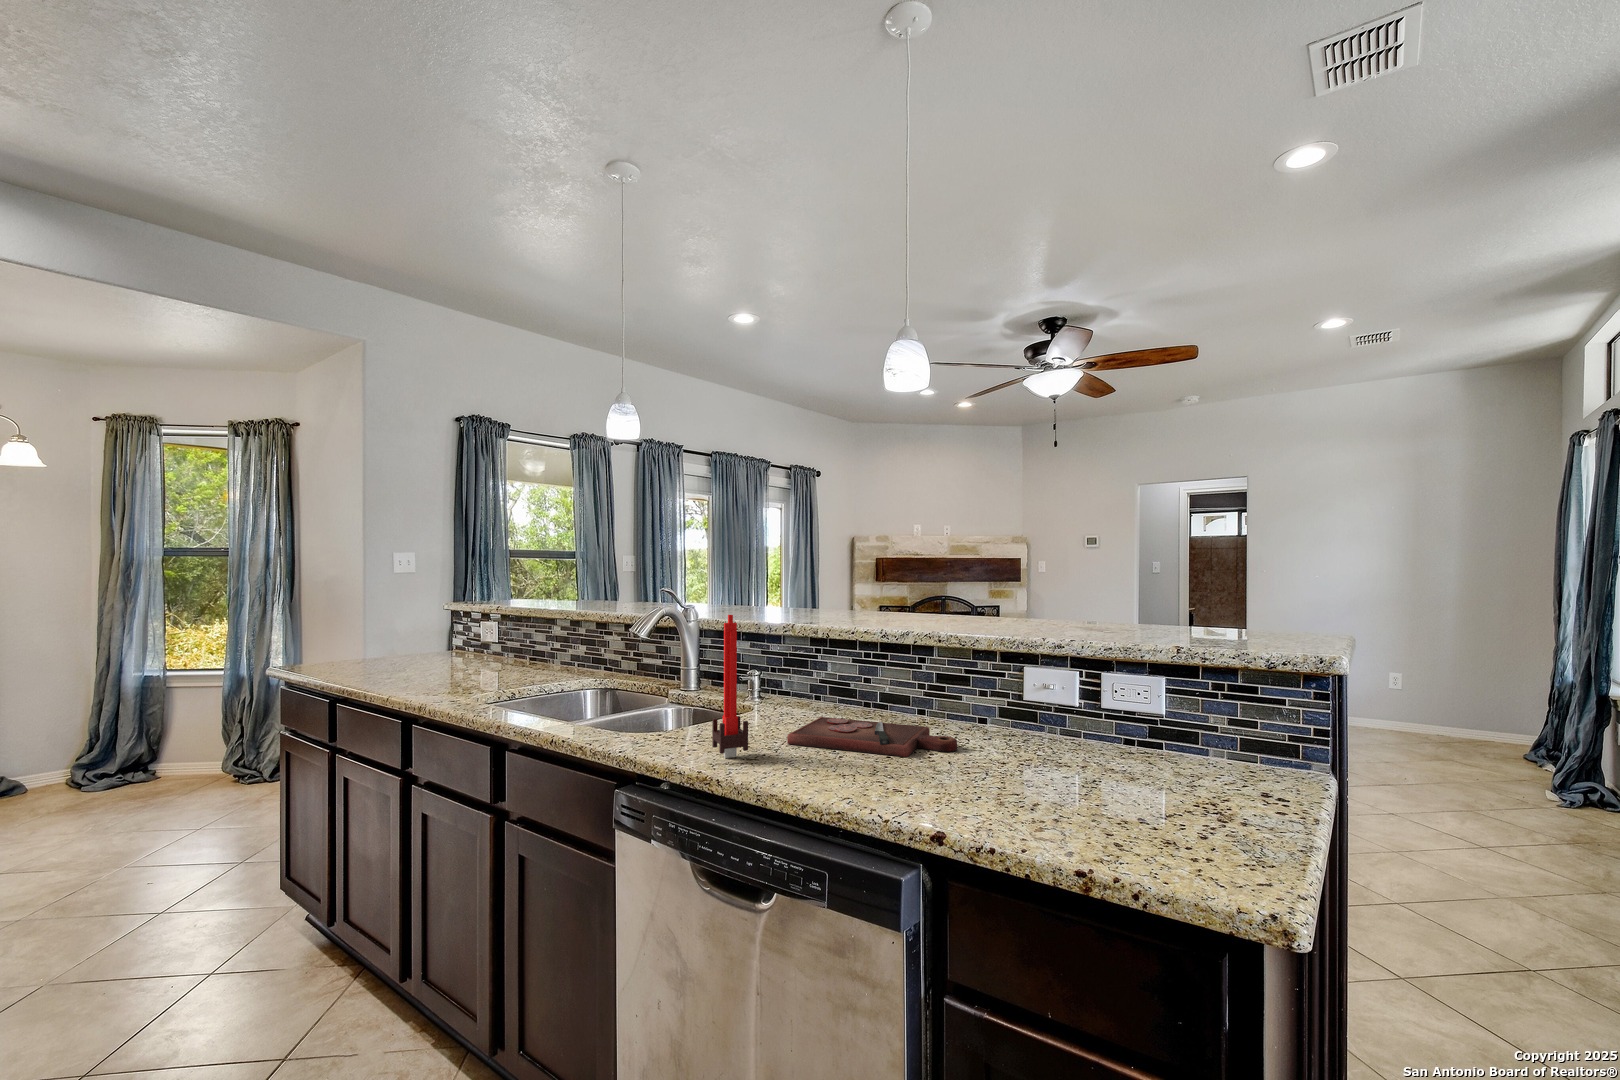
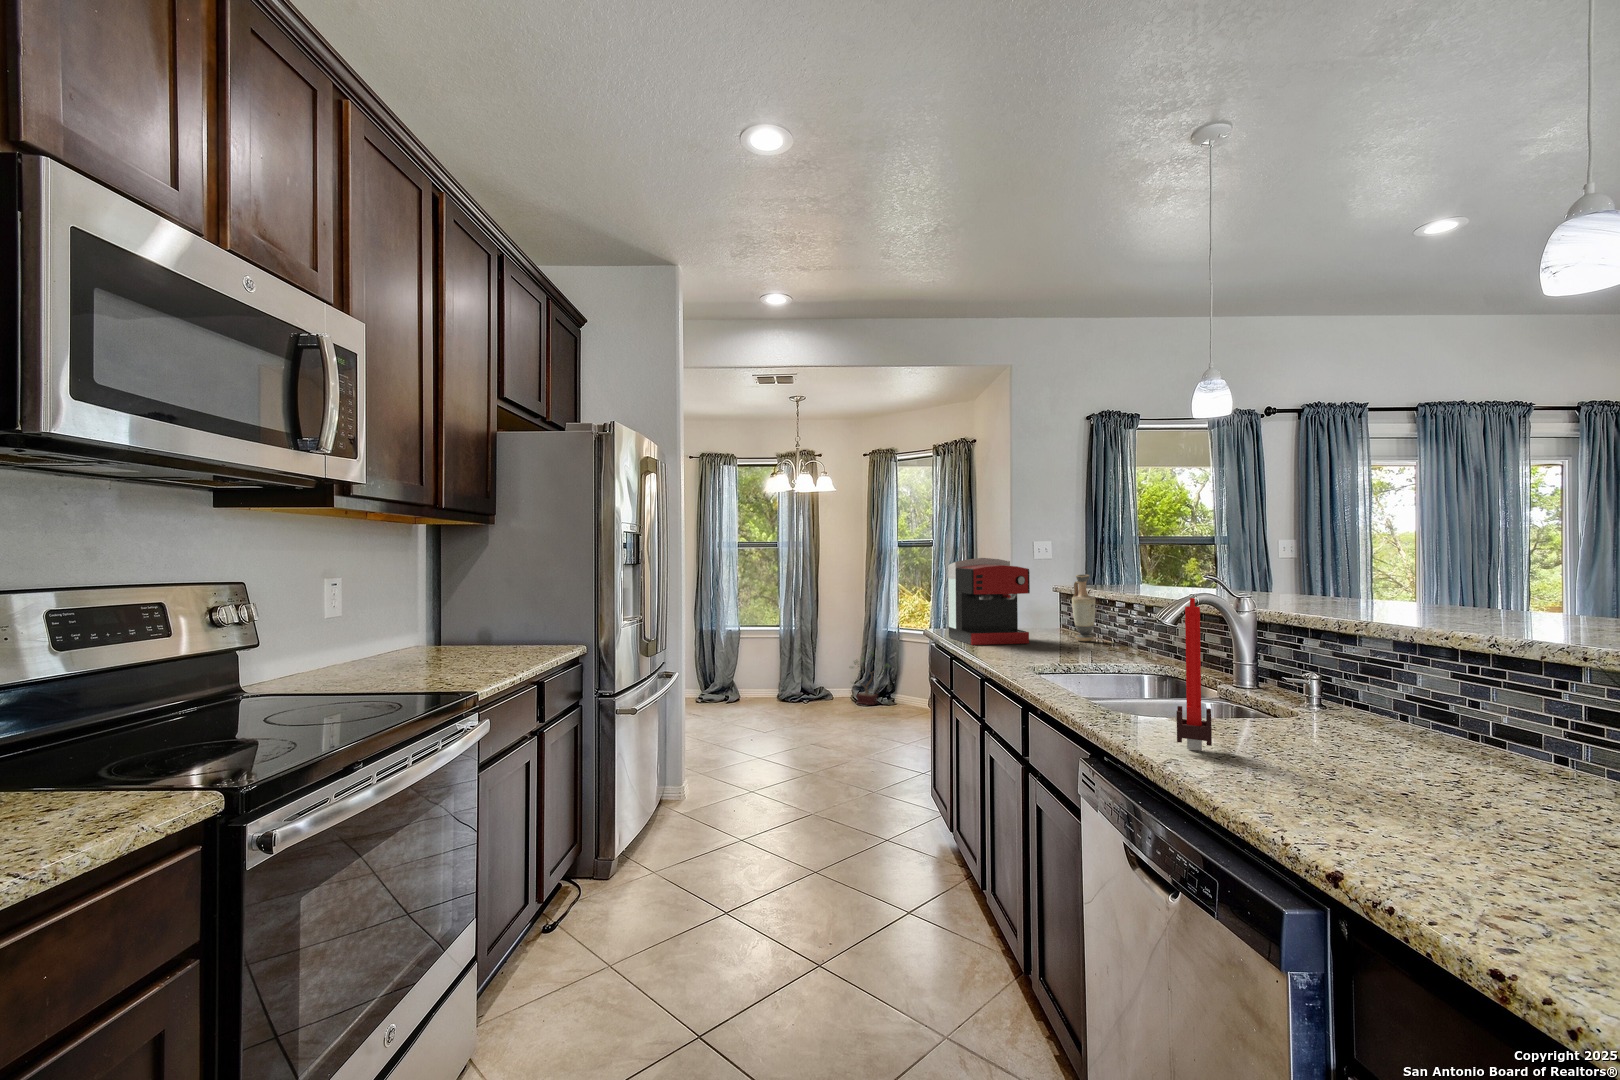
coffee maker: none [316,574,437,683] -> present [948,558,1030,645]
vase: none [479,591,505,663] -> present [1072,575,1096,641]
potted plant: none [49,709,142,793] -> present [852,652,888,705]
cutting board: present [787,717,957,757] -> none [1284,736,1557,815]

